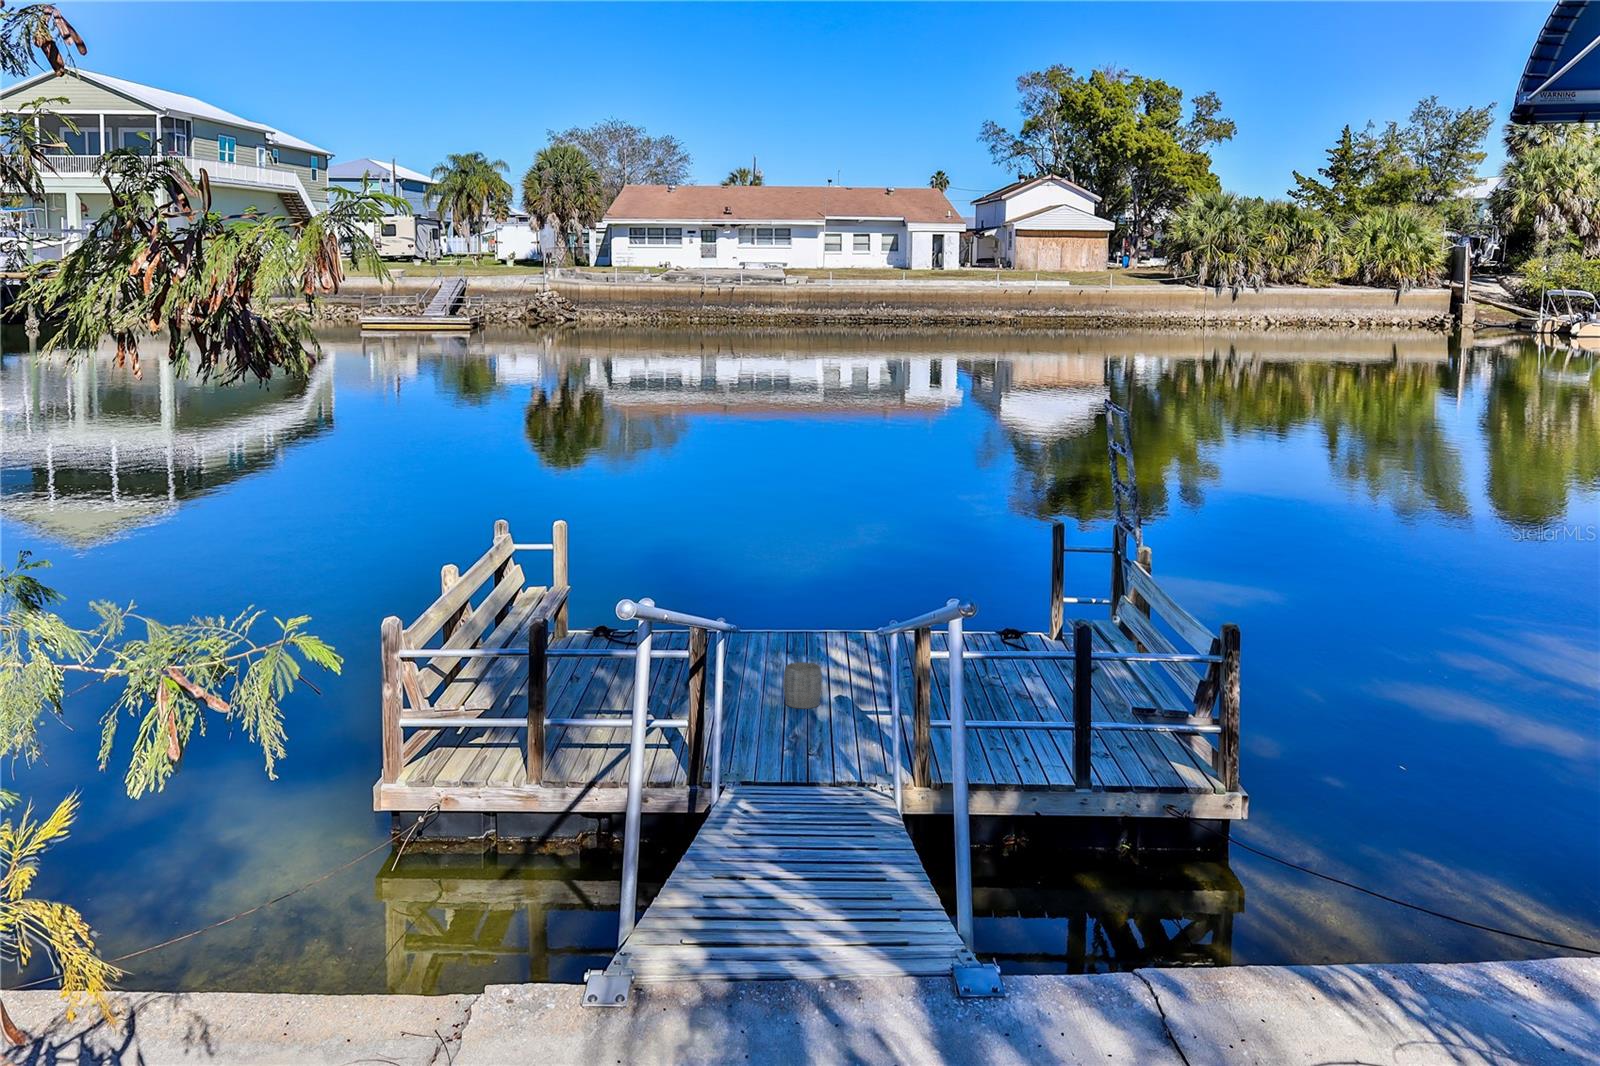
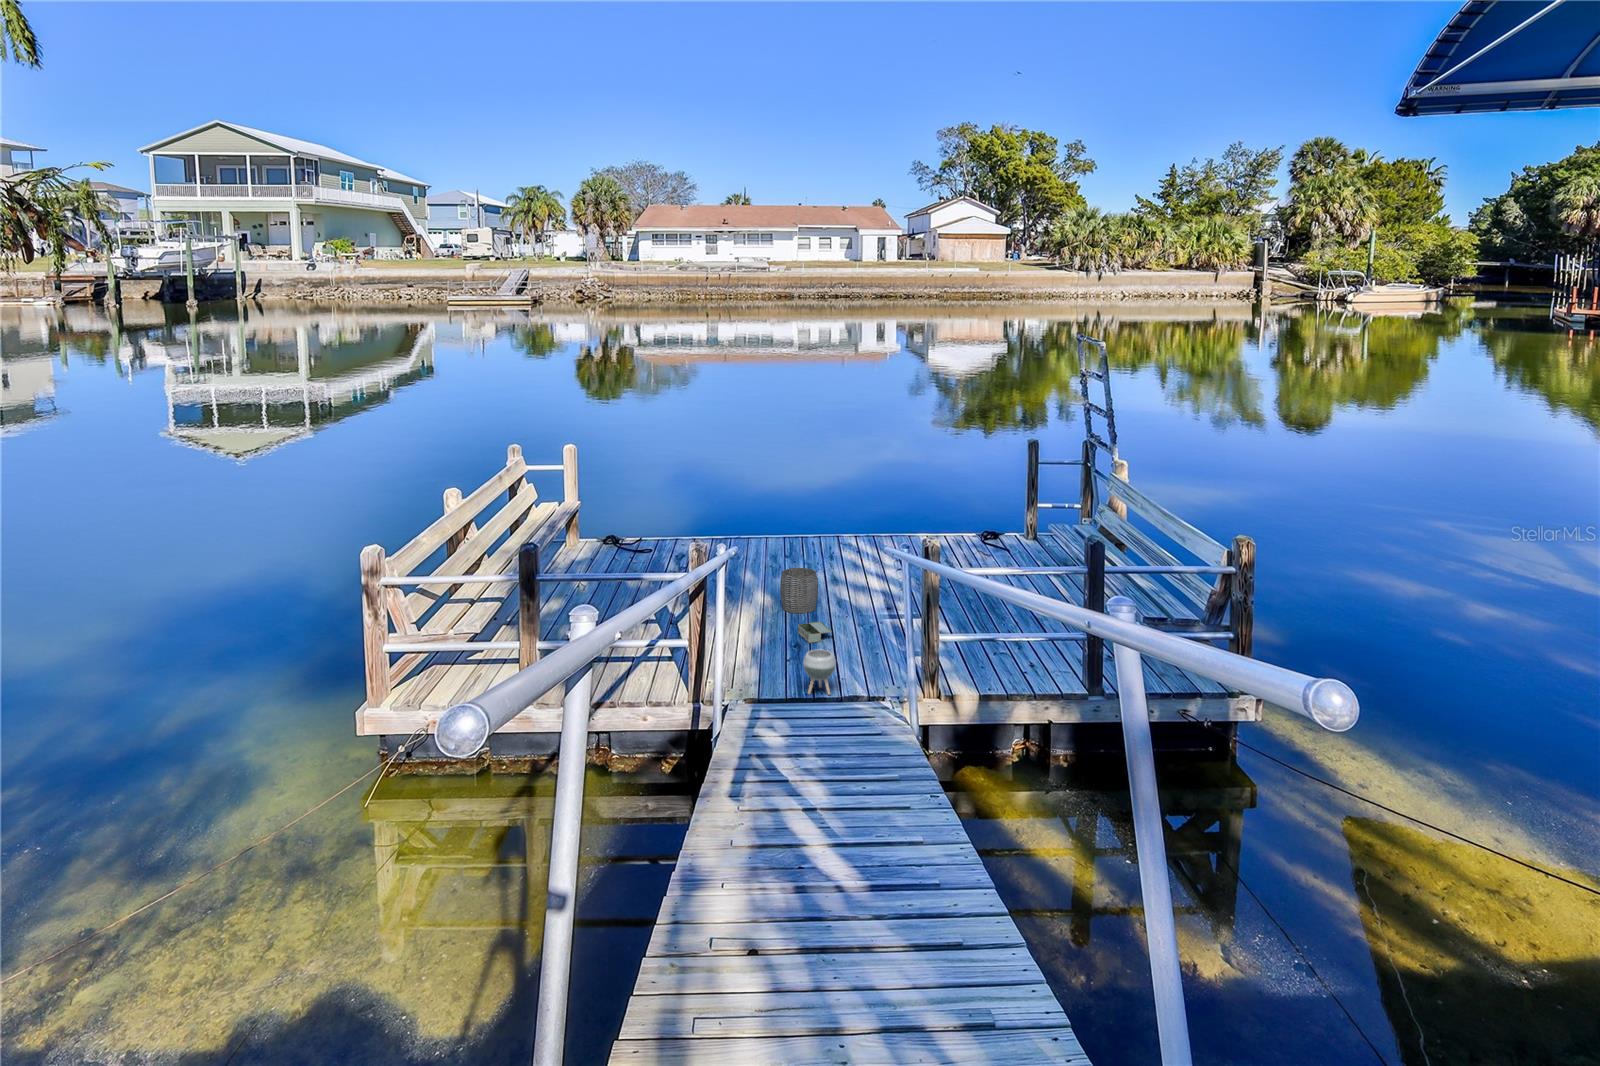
toolbox: none [800,715,834,735] -> present [798,621,832,643]
planter: none [802,735,833,779] -> present [803,649,836,695]

